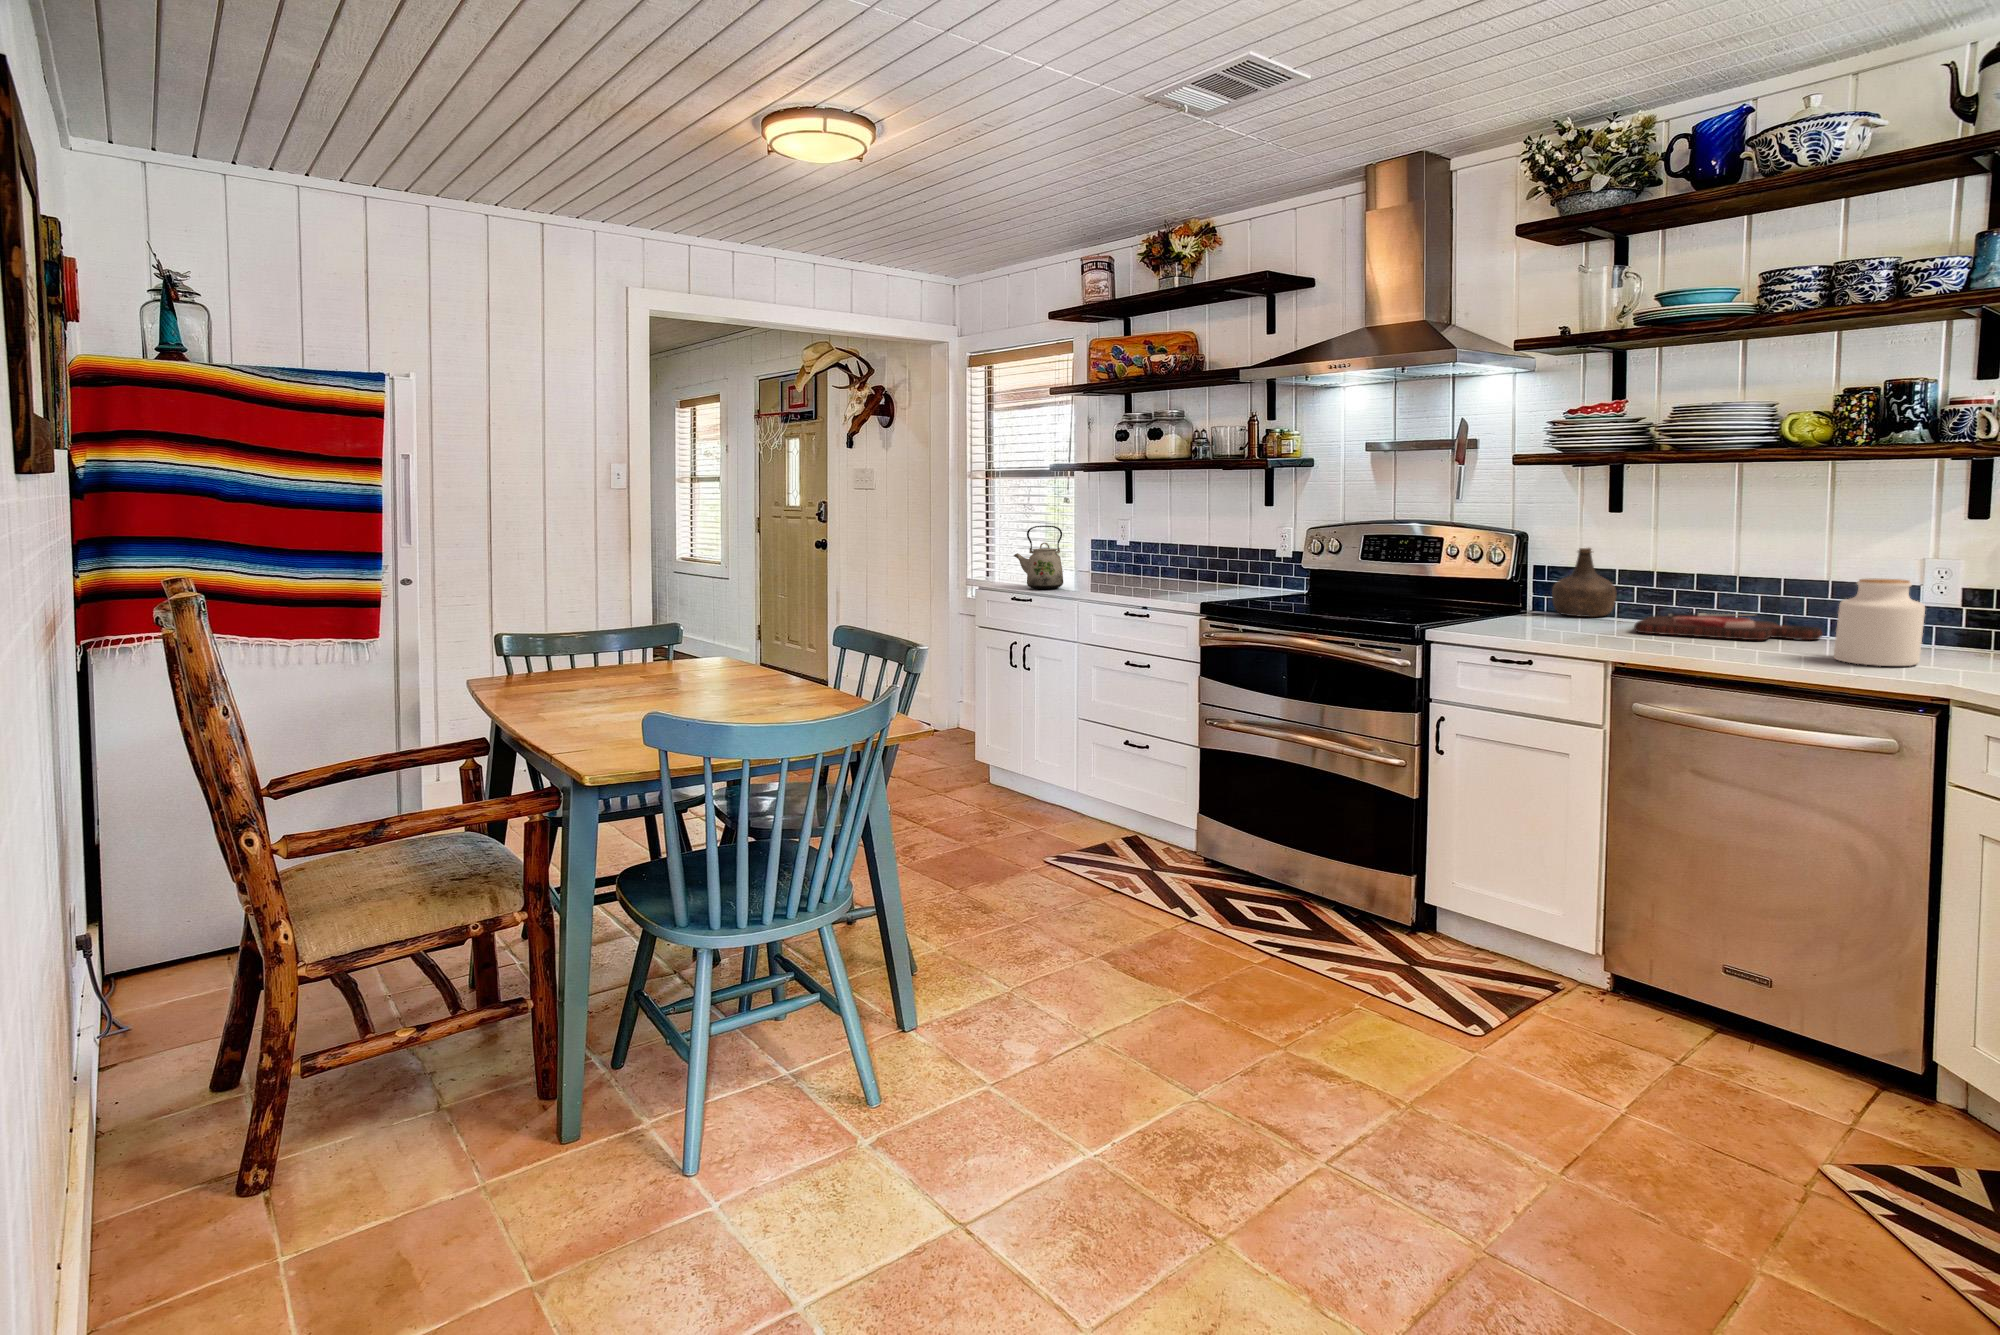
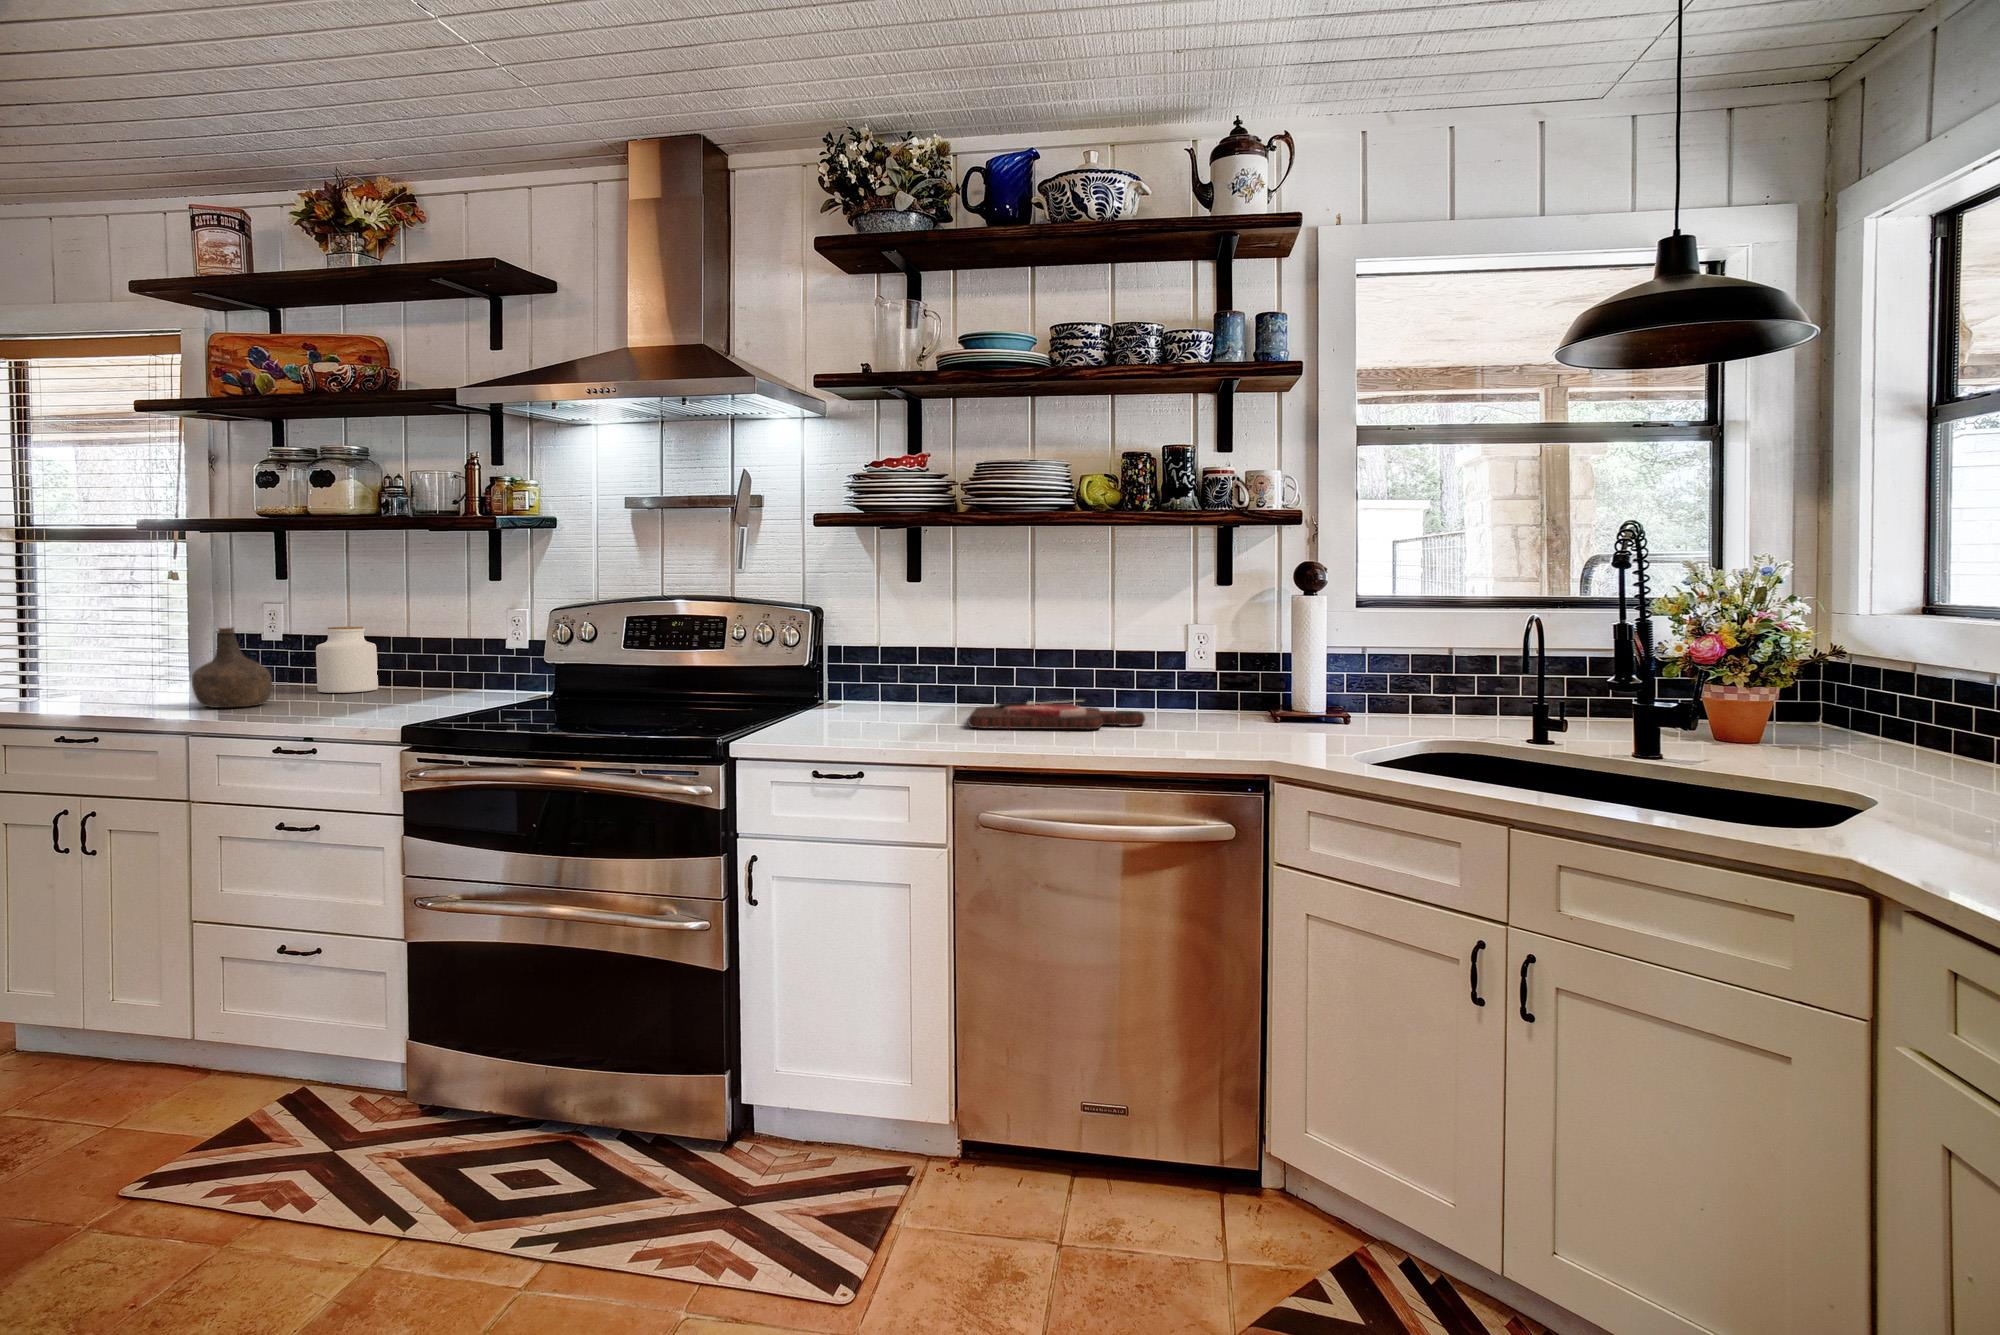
kettle: present [1014,526,1063,589] -> none [56,607,161,709]
bottle: present [1552,548,1616,617] -> present [192,627,272,708]
jar: present [1834,578,1925,666] -> present [316,627,378,693]

